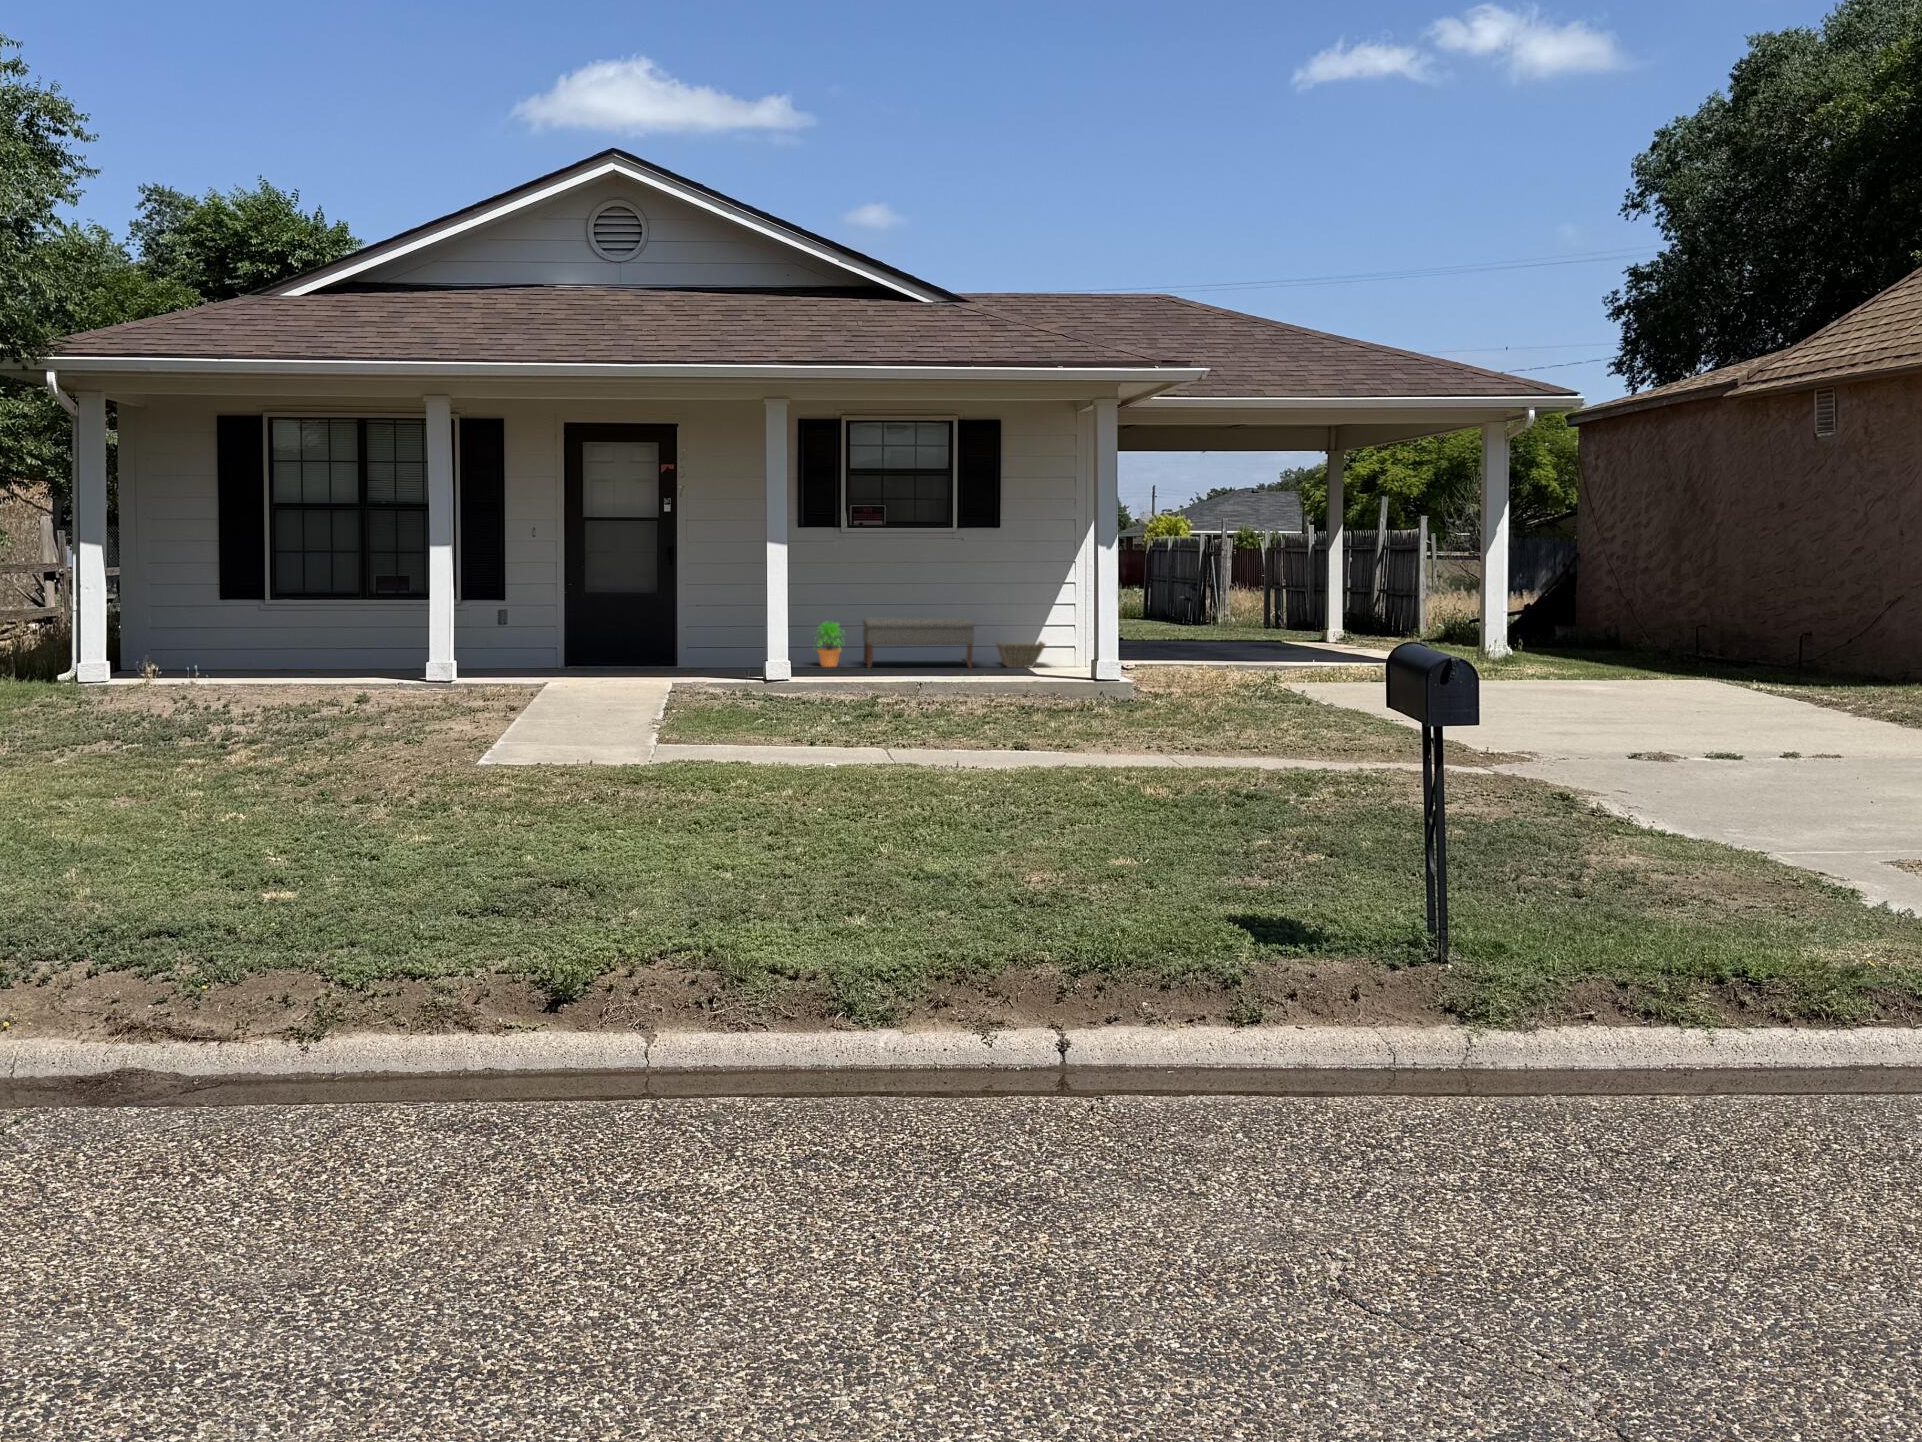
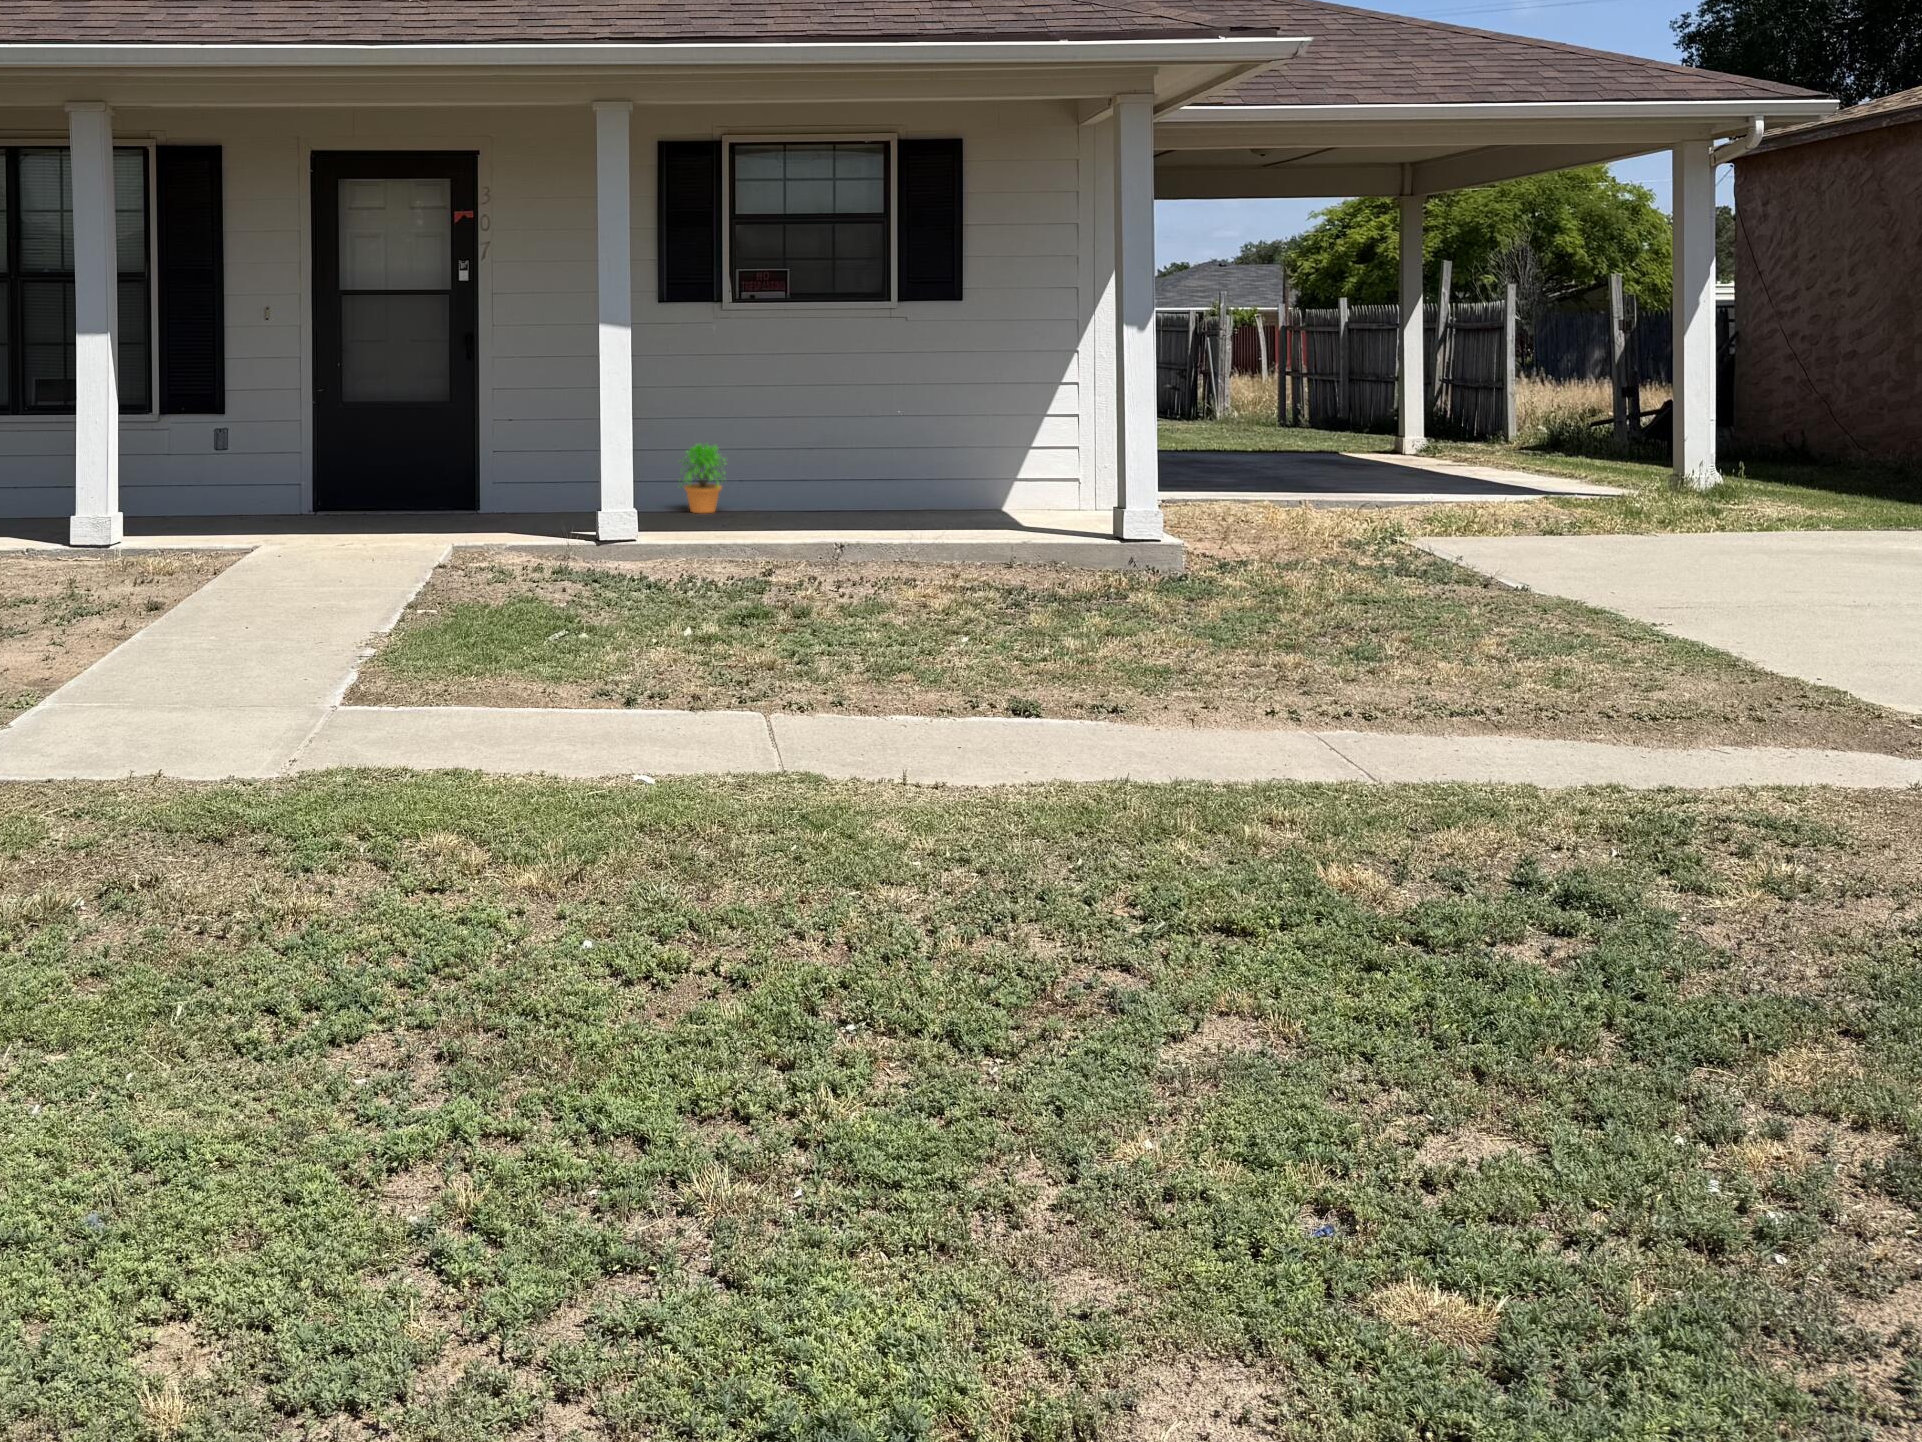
bench: present [863,617,975,669] -> none [753,436,927,517]
basket: present [996,641,1045,668] -> none [952,468,1038,514]

